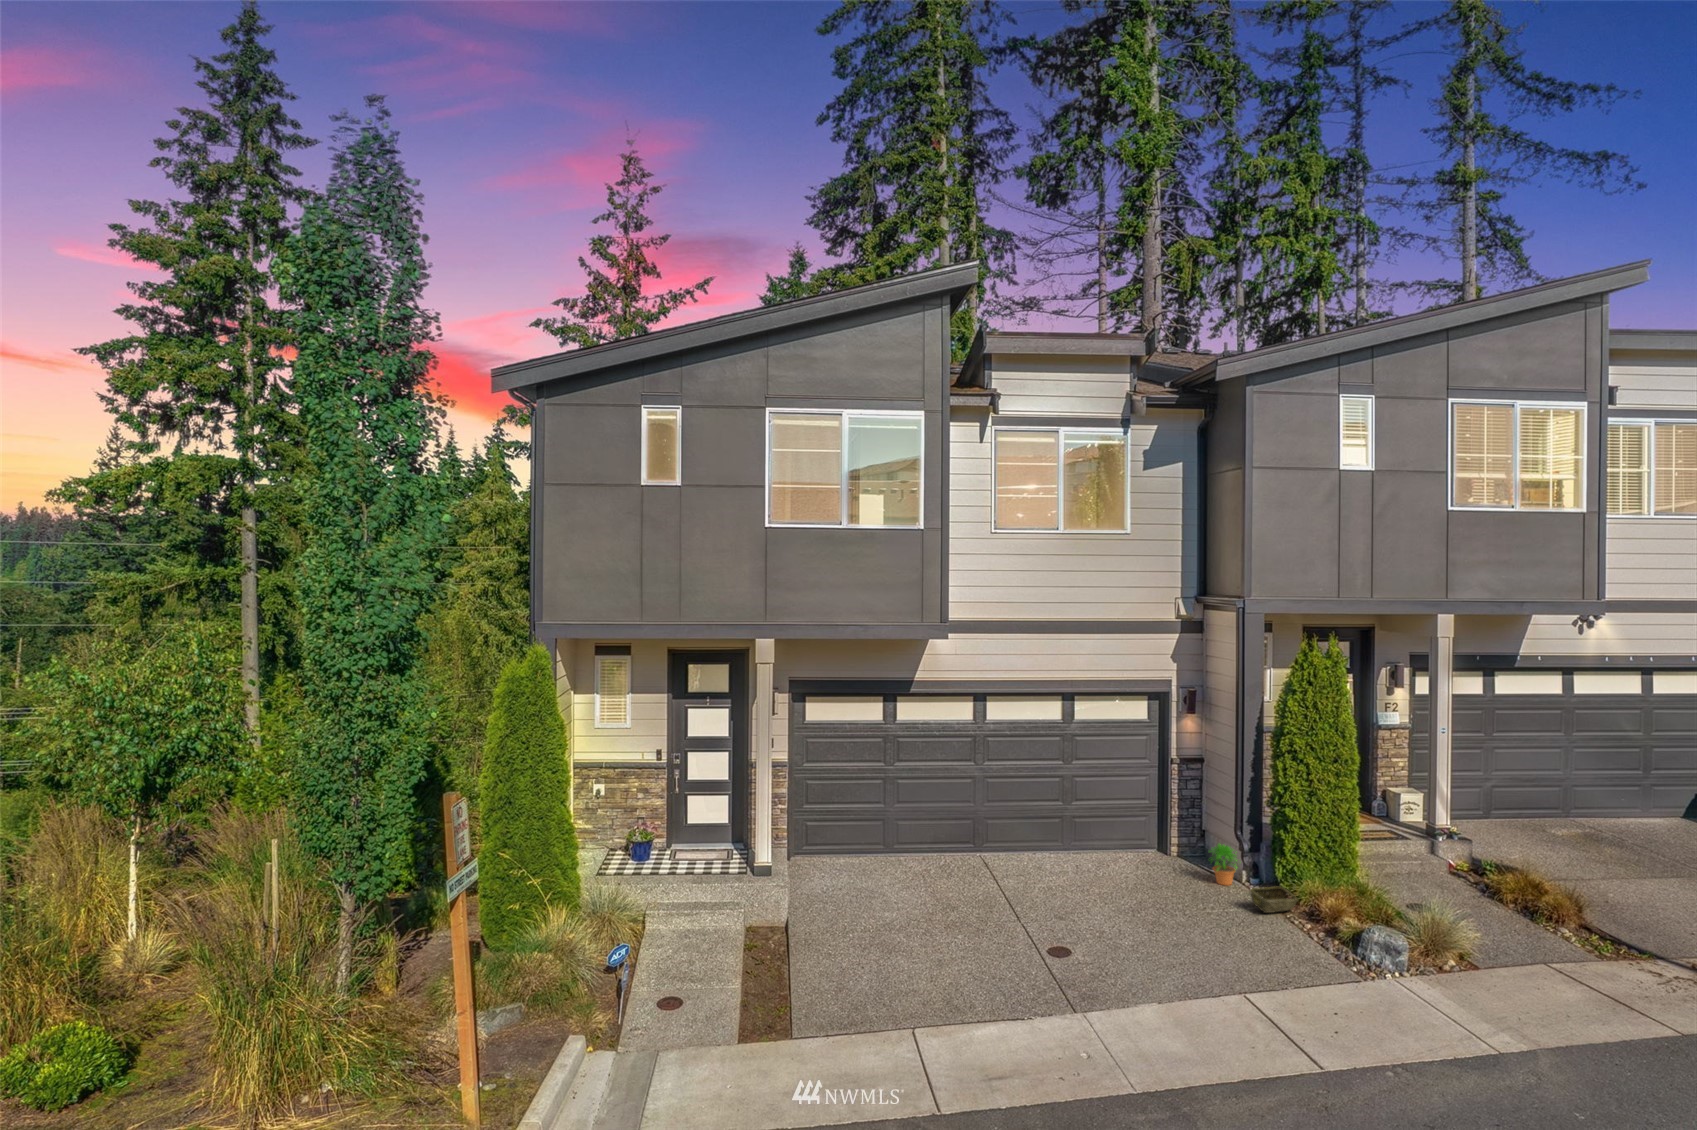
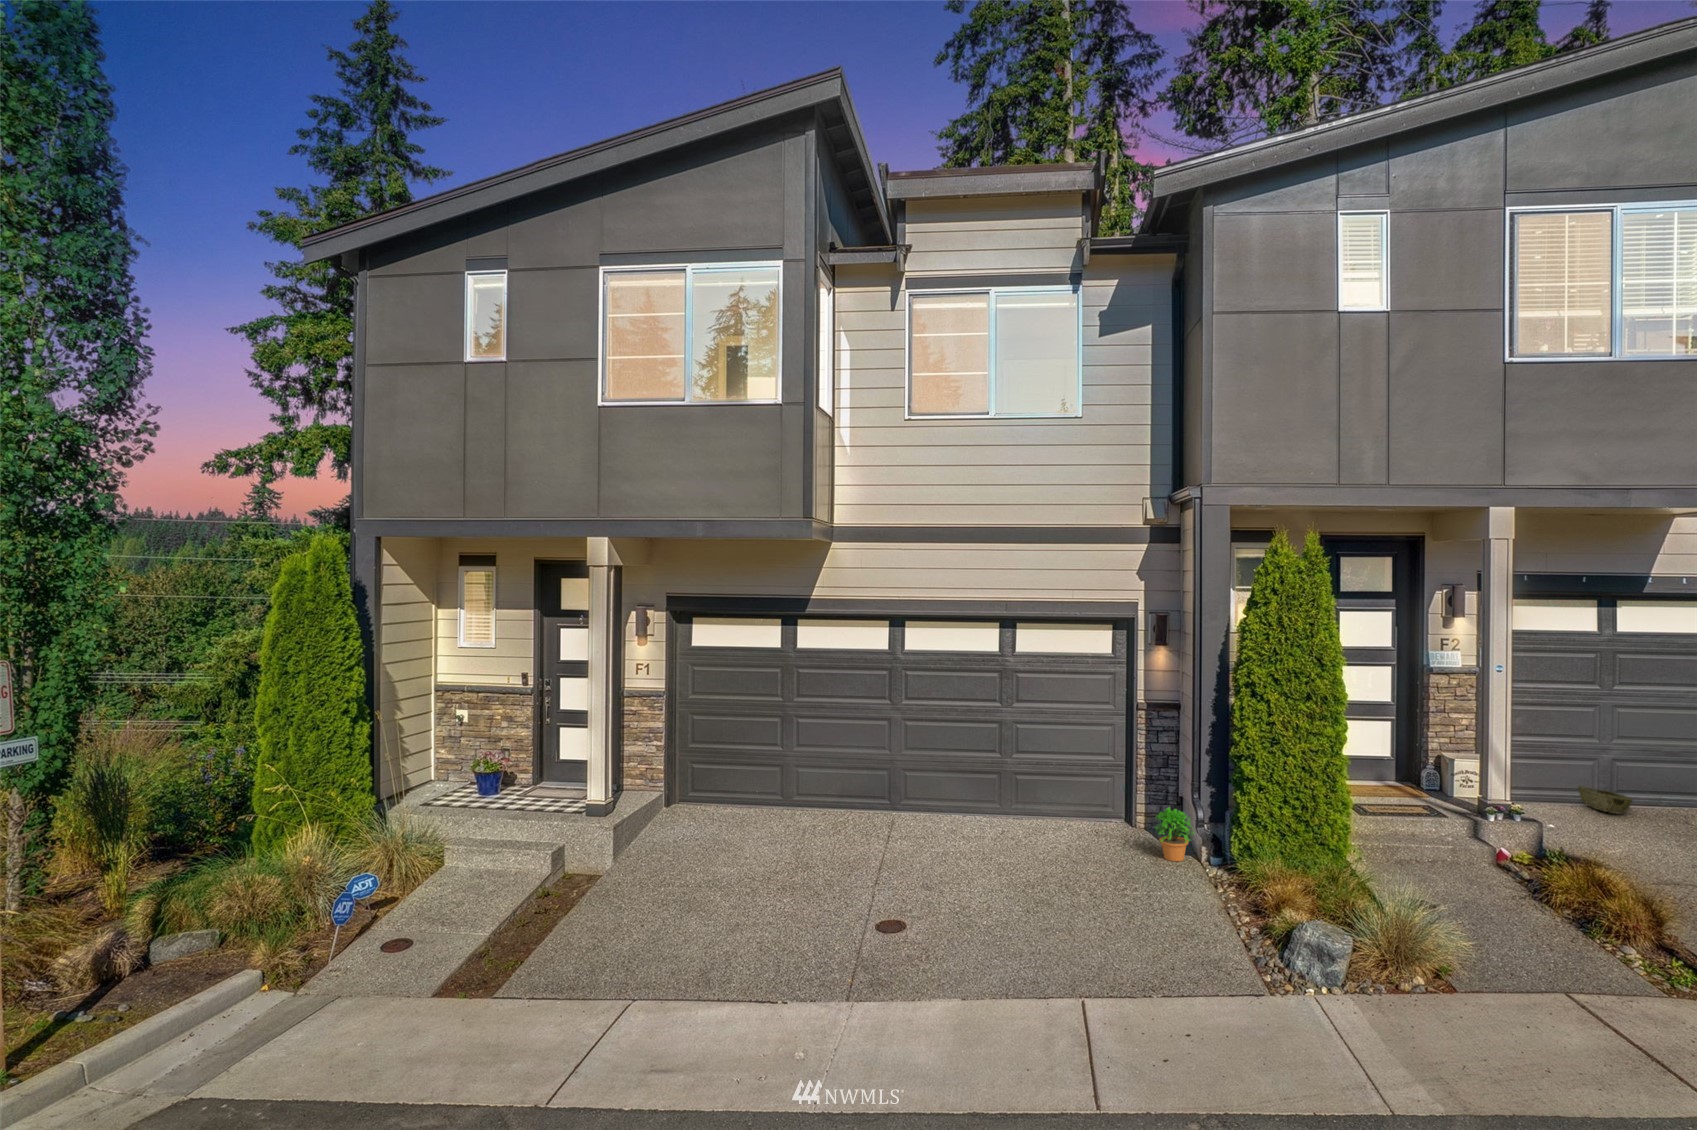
woven basket: present [1250,887,1298,913] -> present [1578,786,1633,814]

